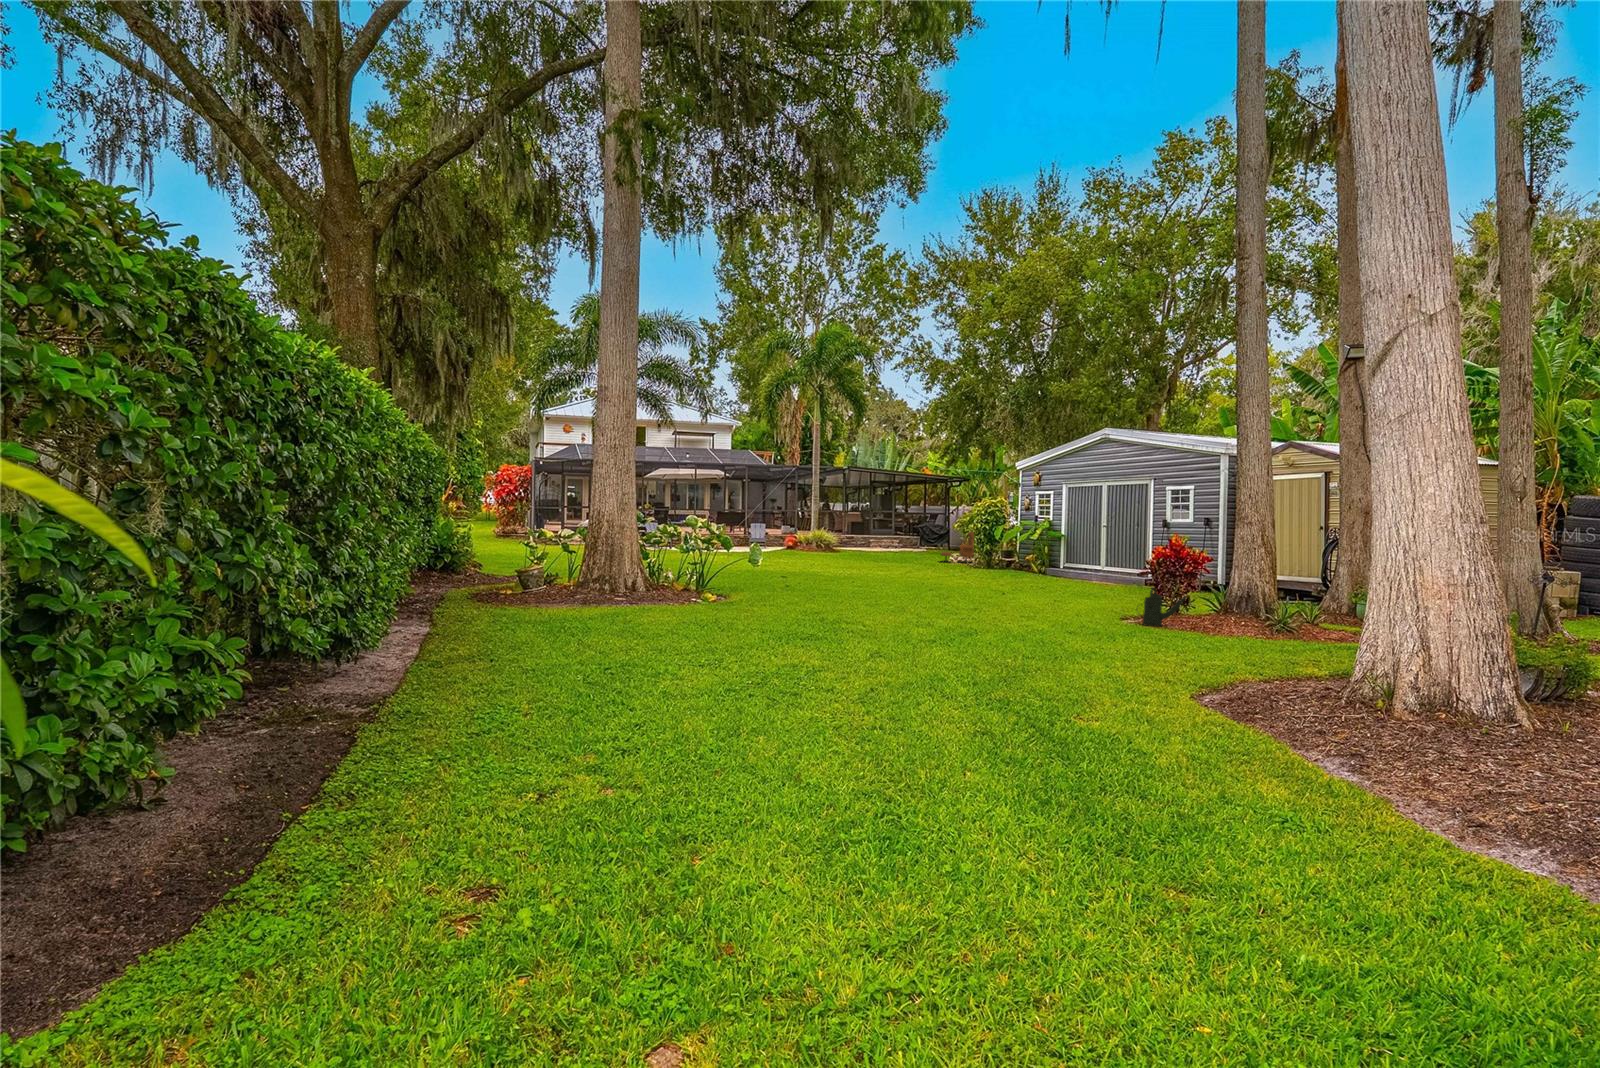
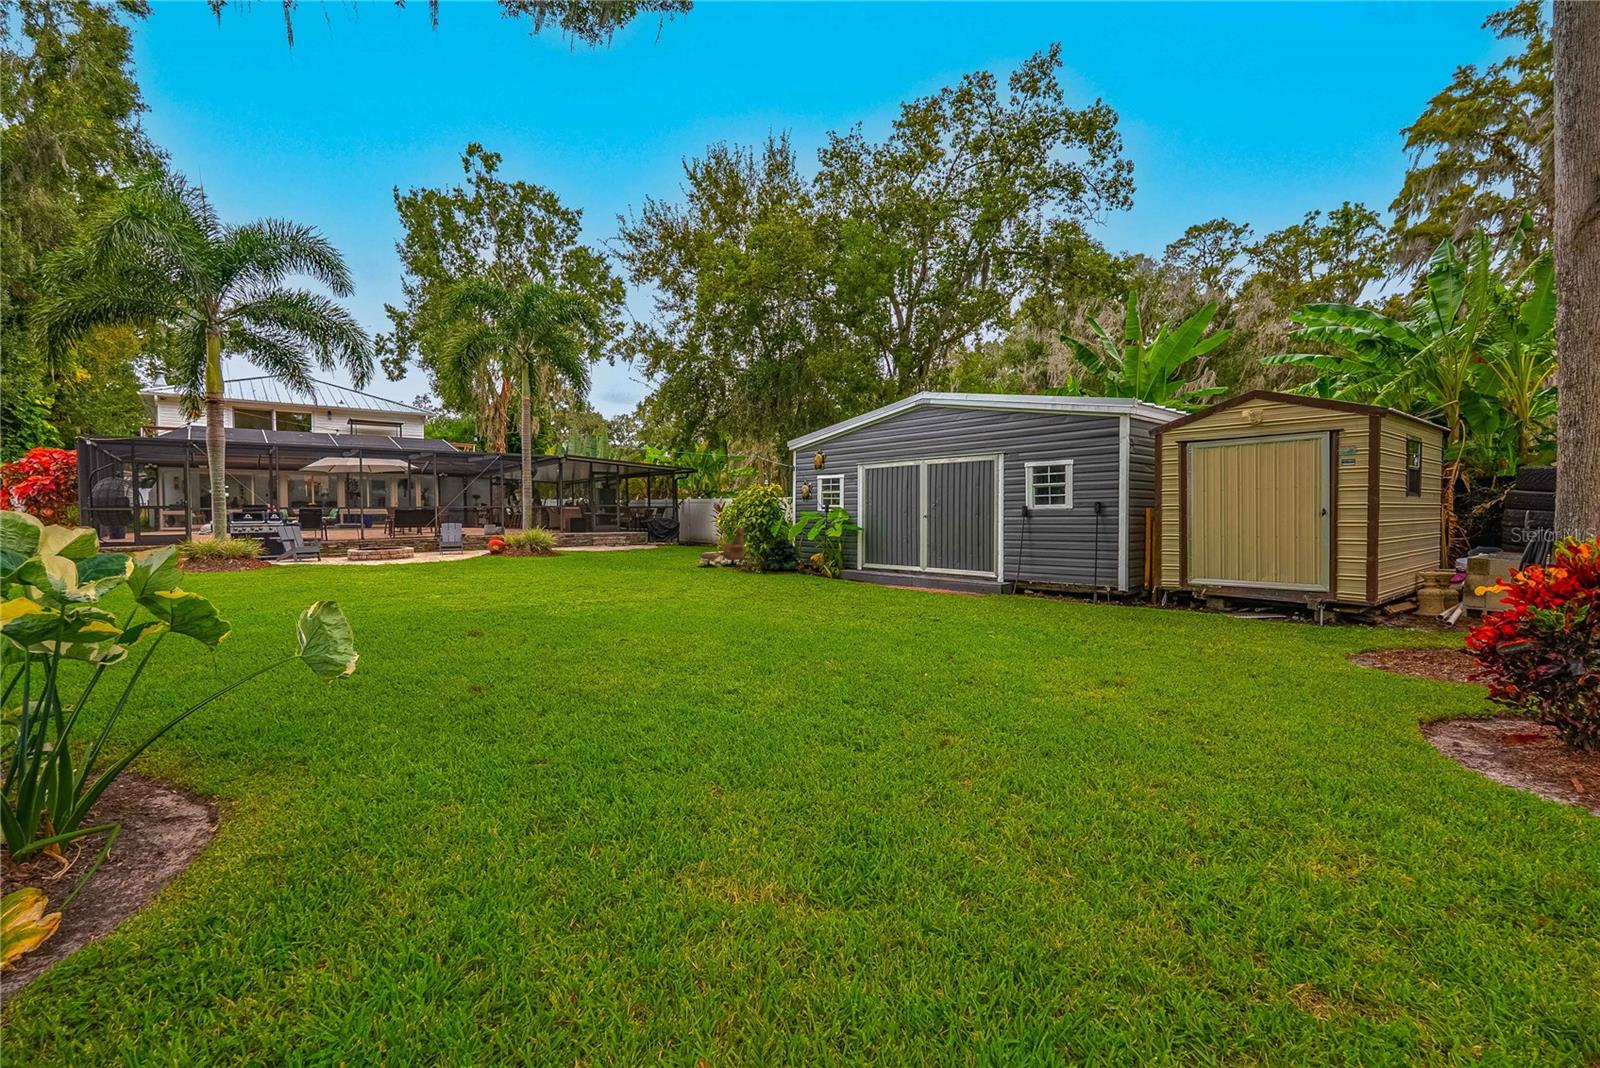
potted plant: none [986,542,1016,567] -> present [763,540,800,570]
watering can: present [1142,587,1186,626] -> none [1369,650,1507,748]

